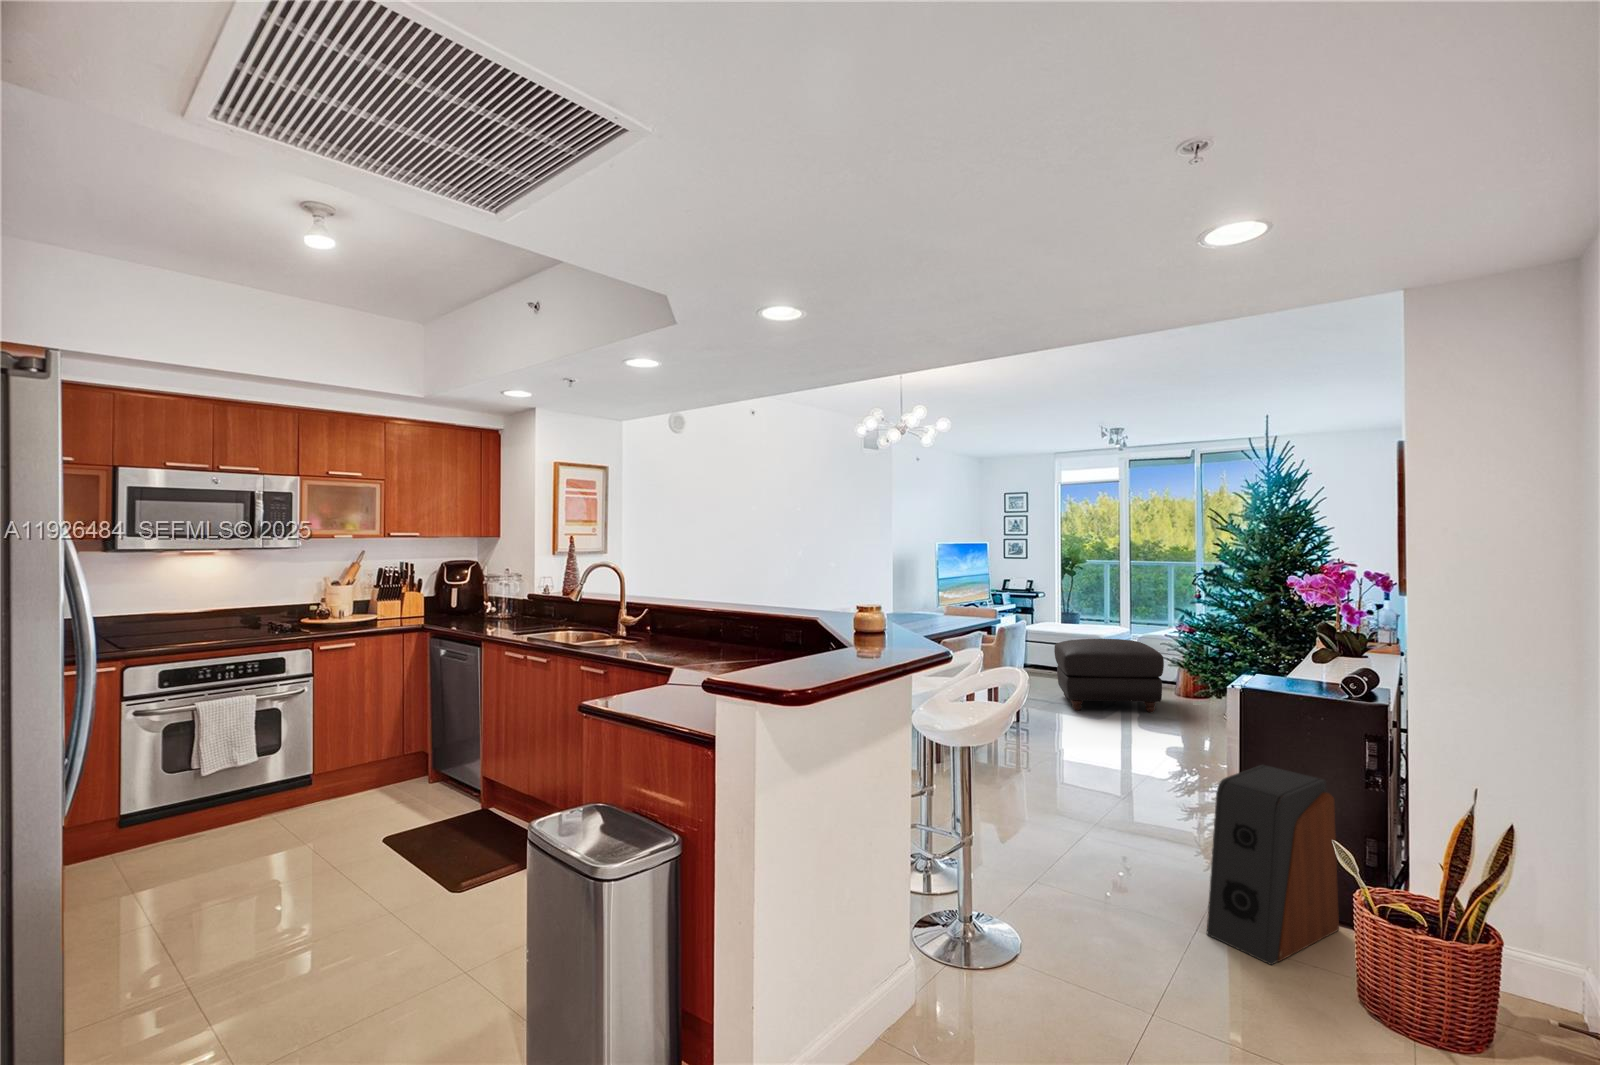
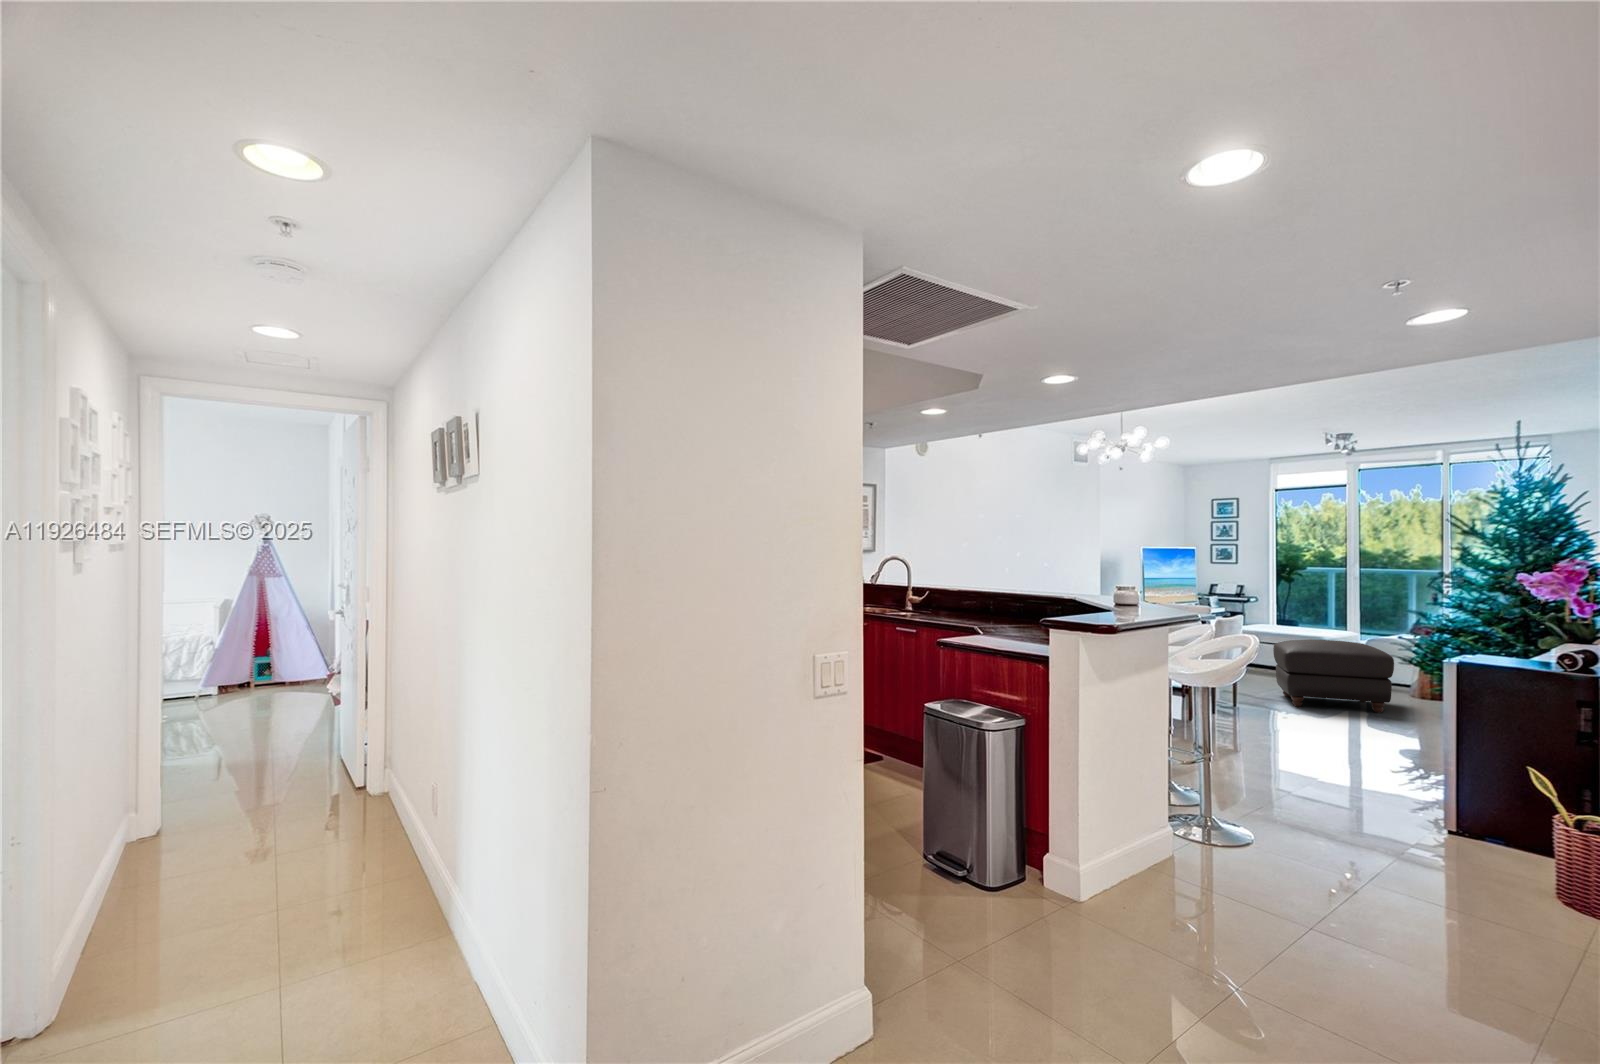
speaker: present [1206,765,1339,965] -> none [1422,723,1549,870]

